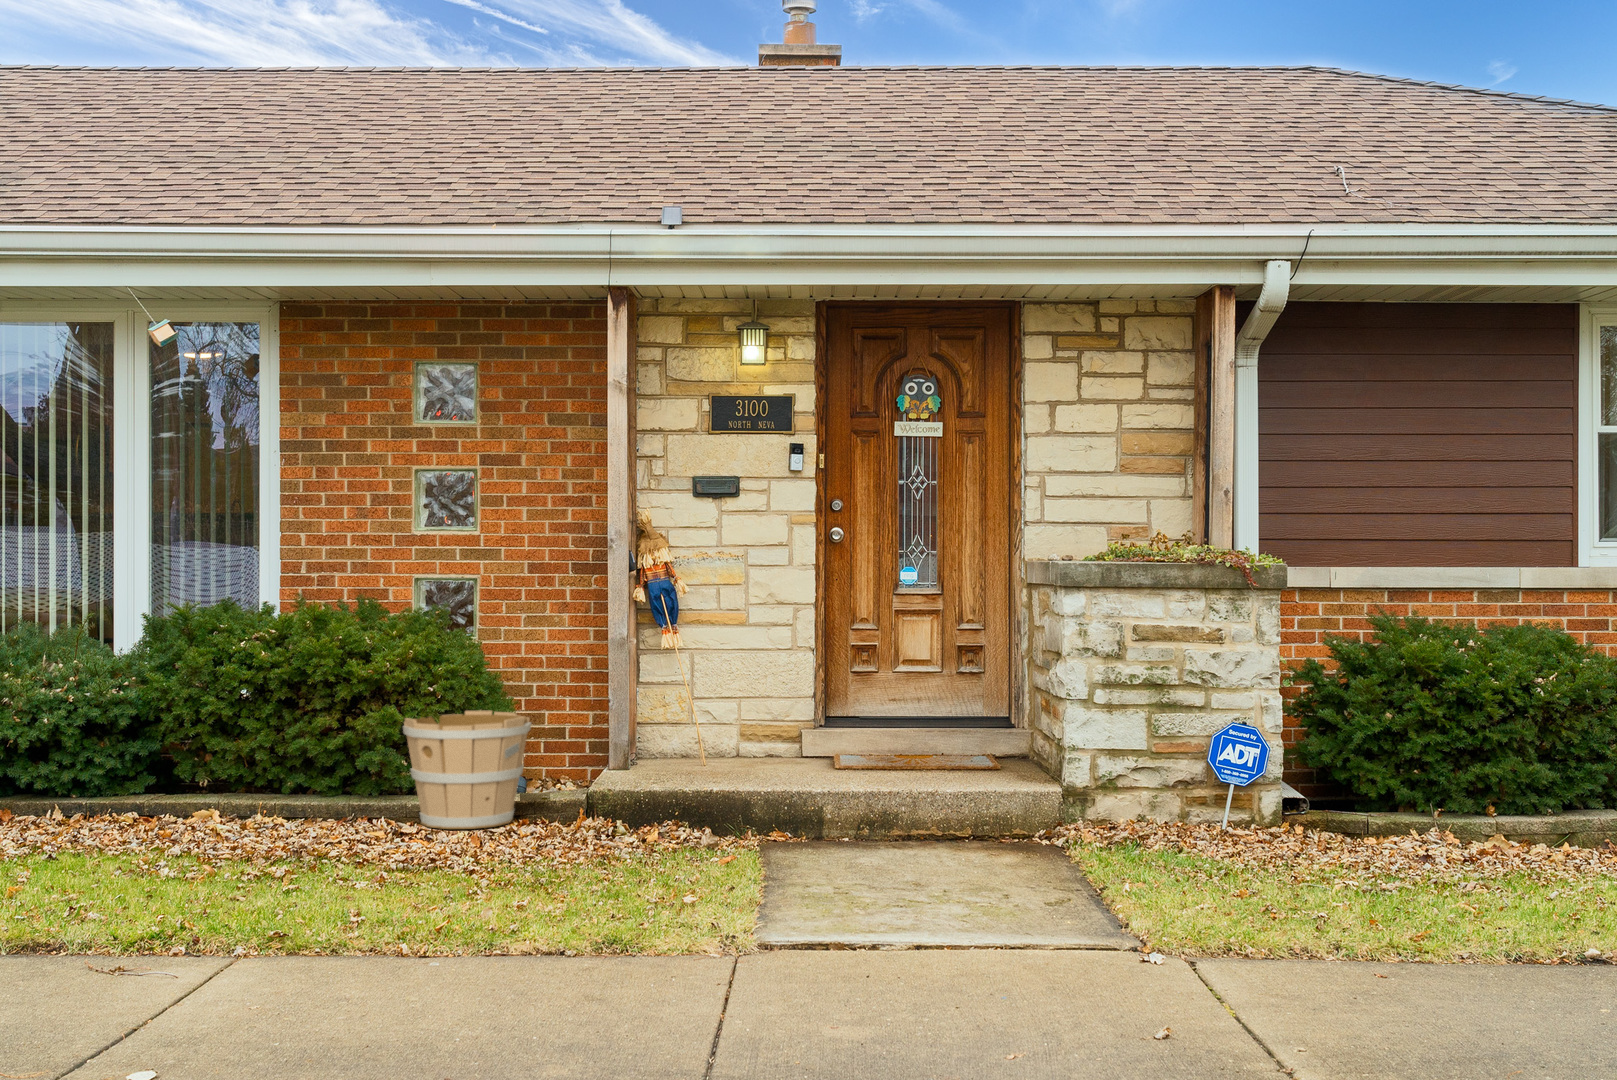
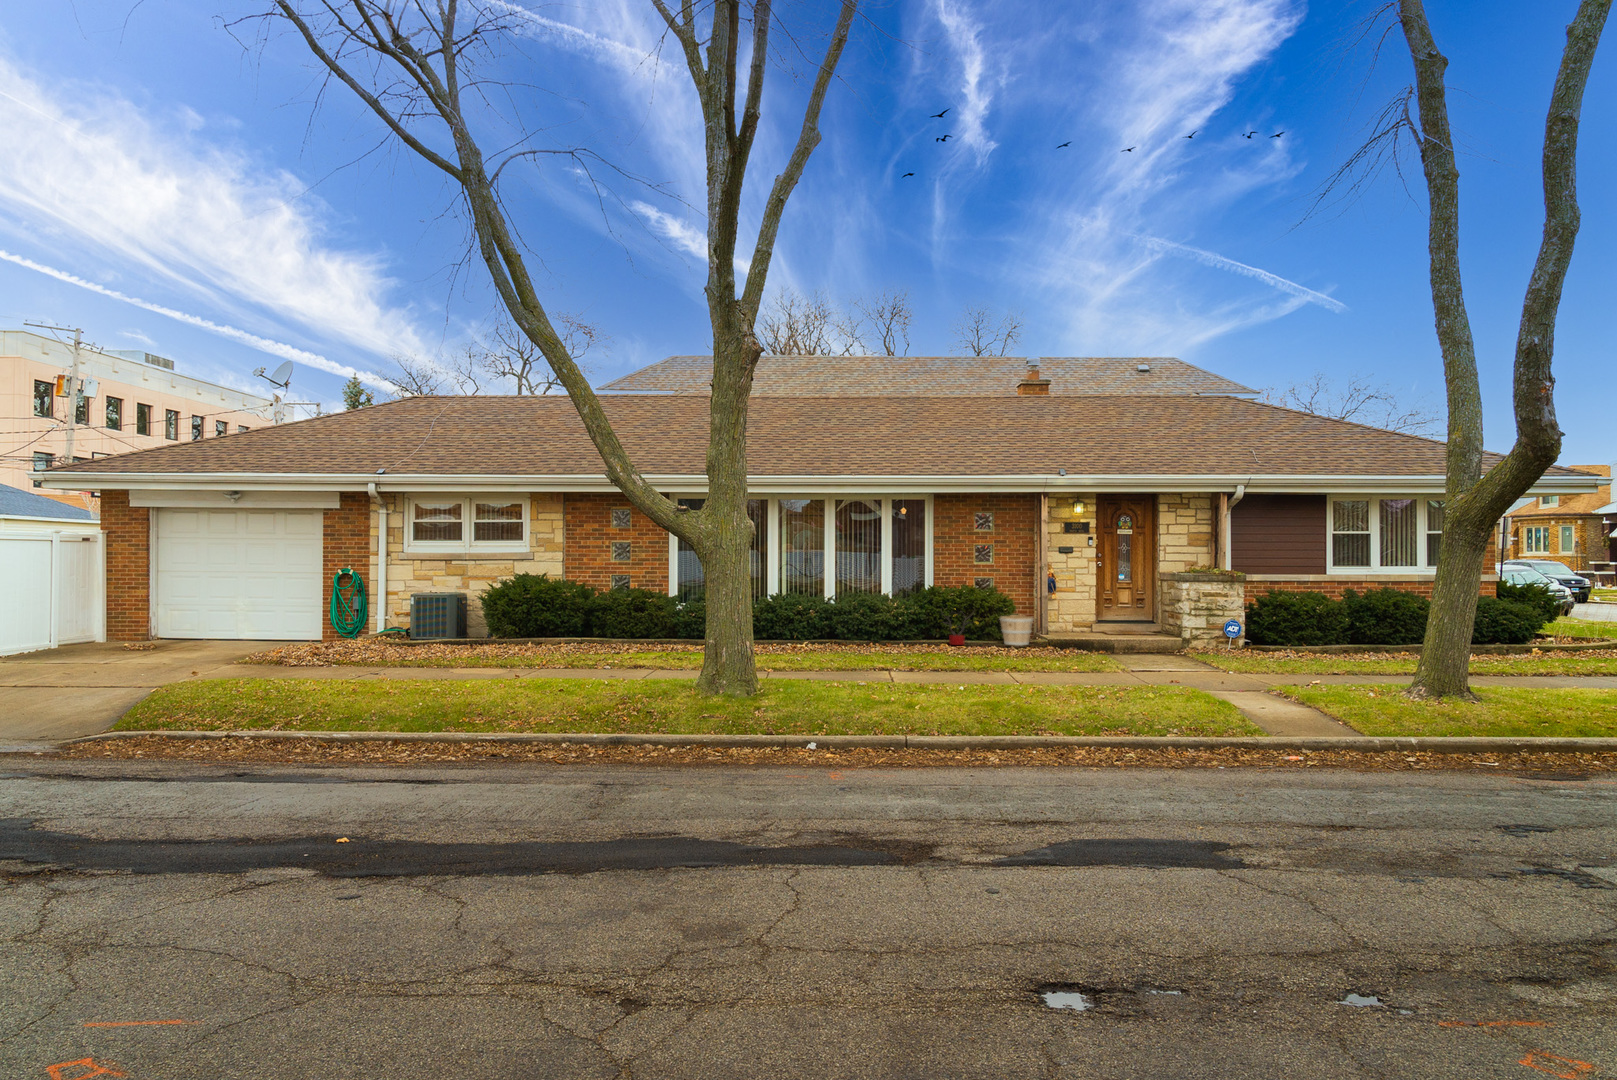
decorative plant: none [176,687,297,833] -> present [947,618,979,645]

